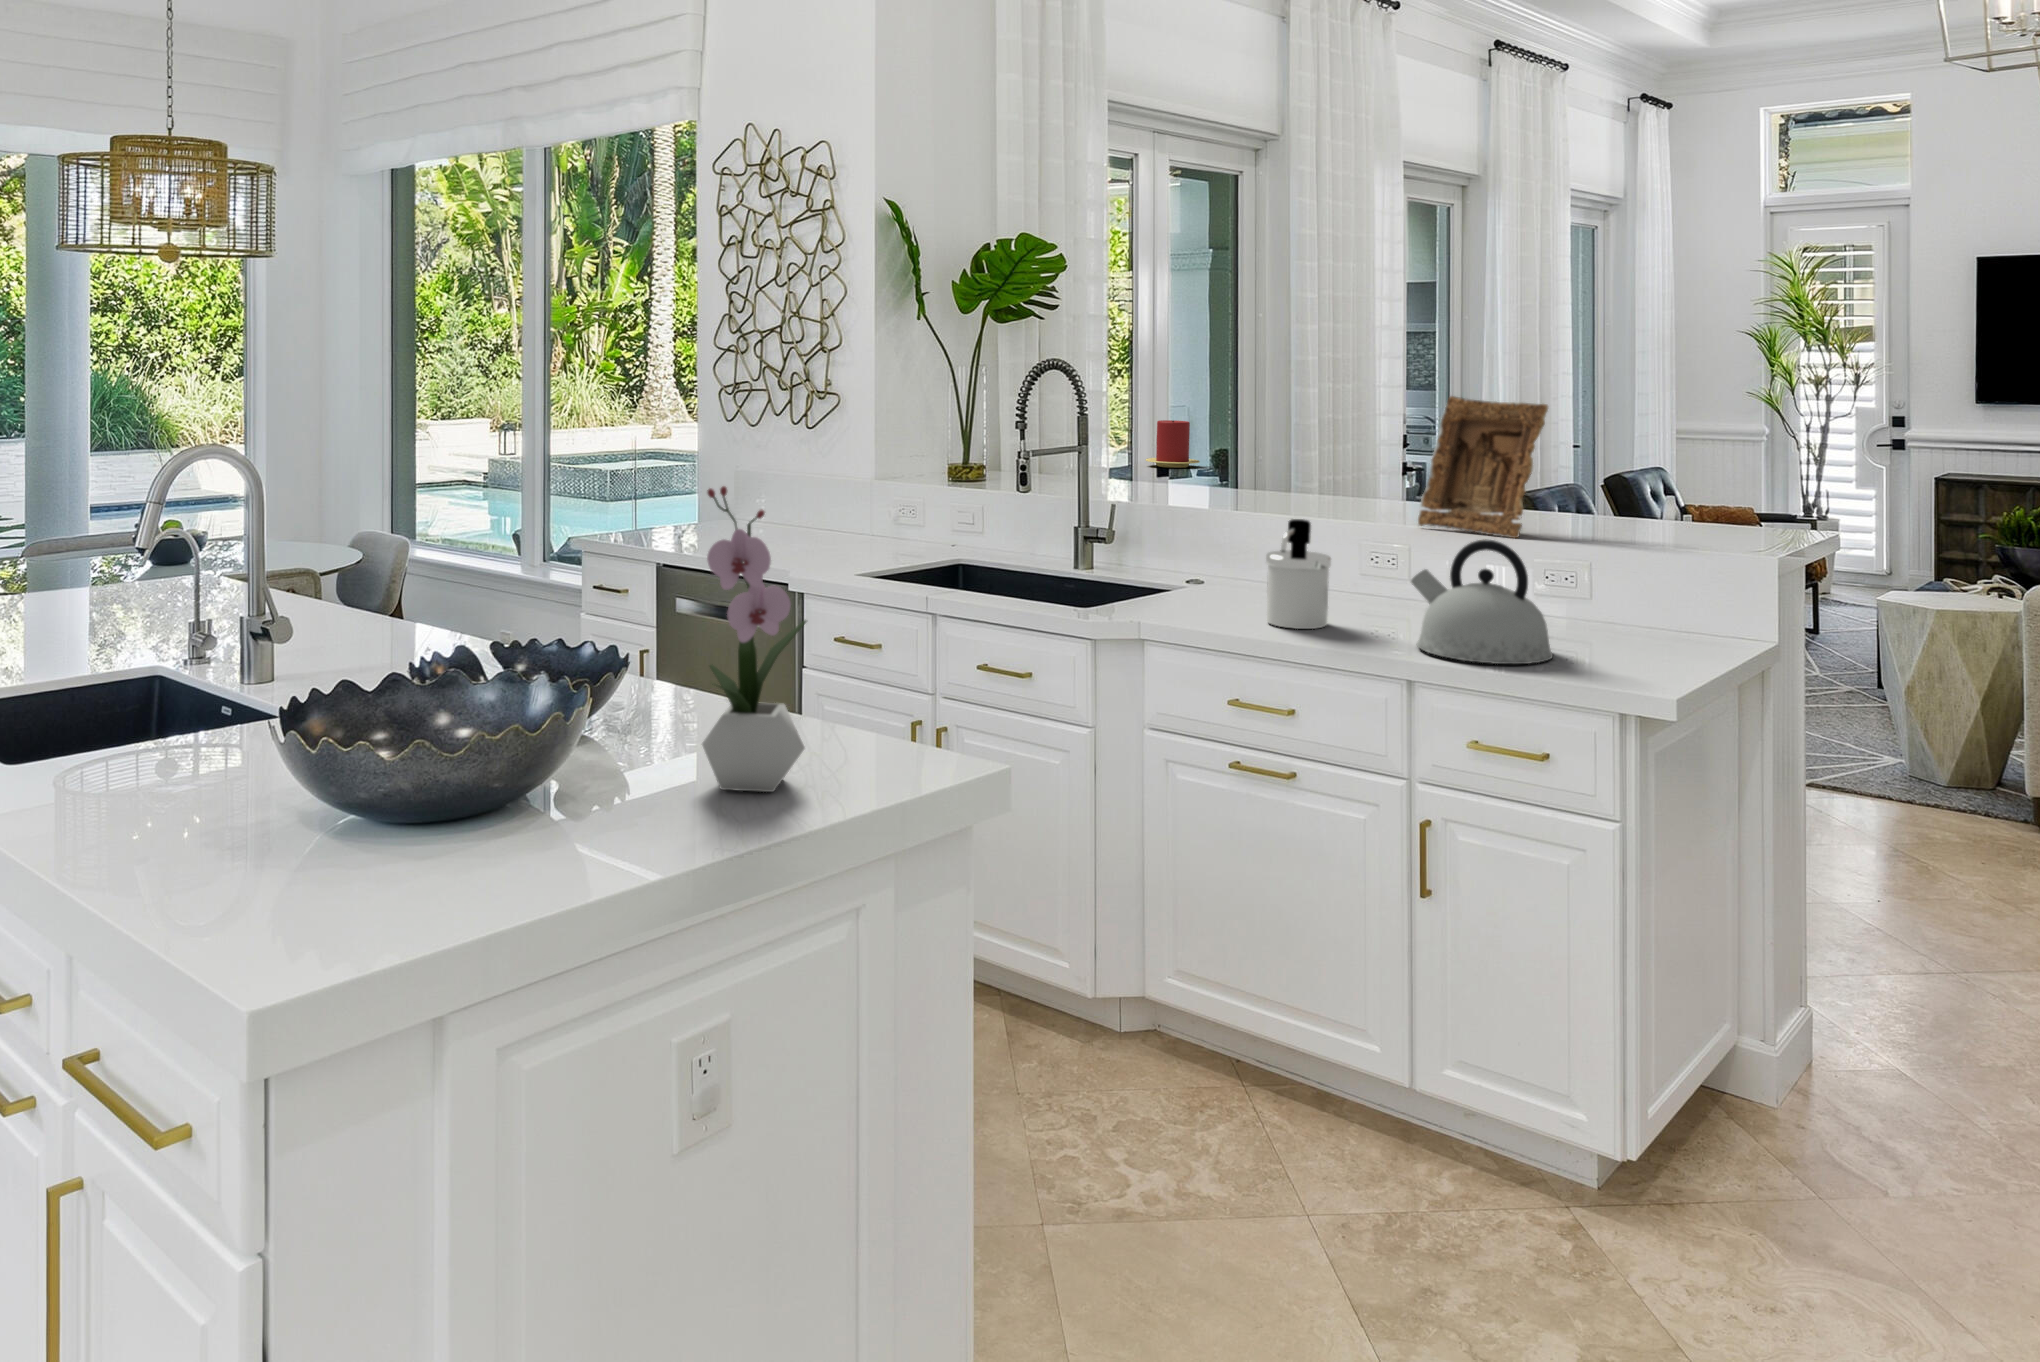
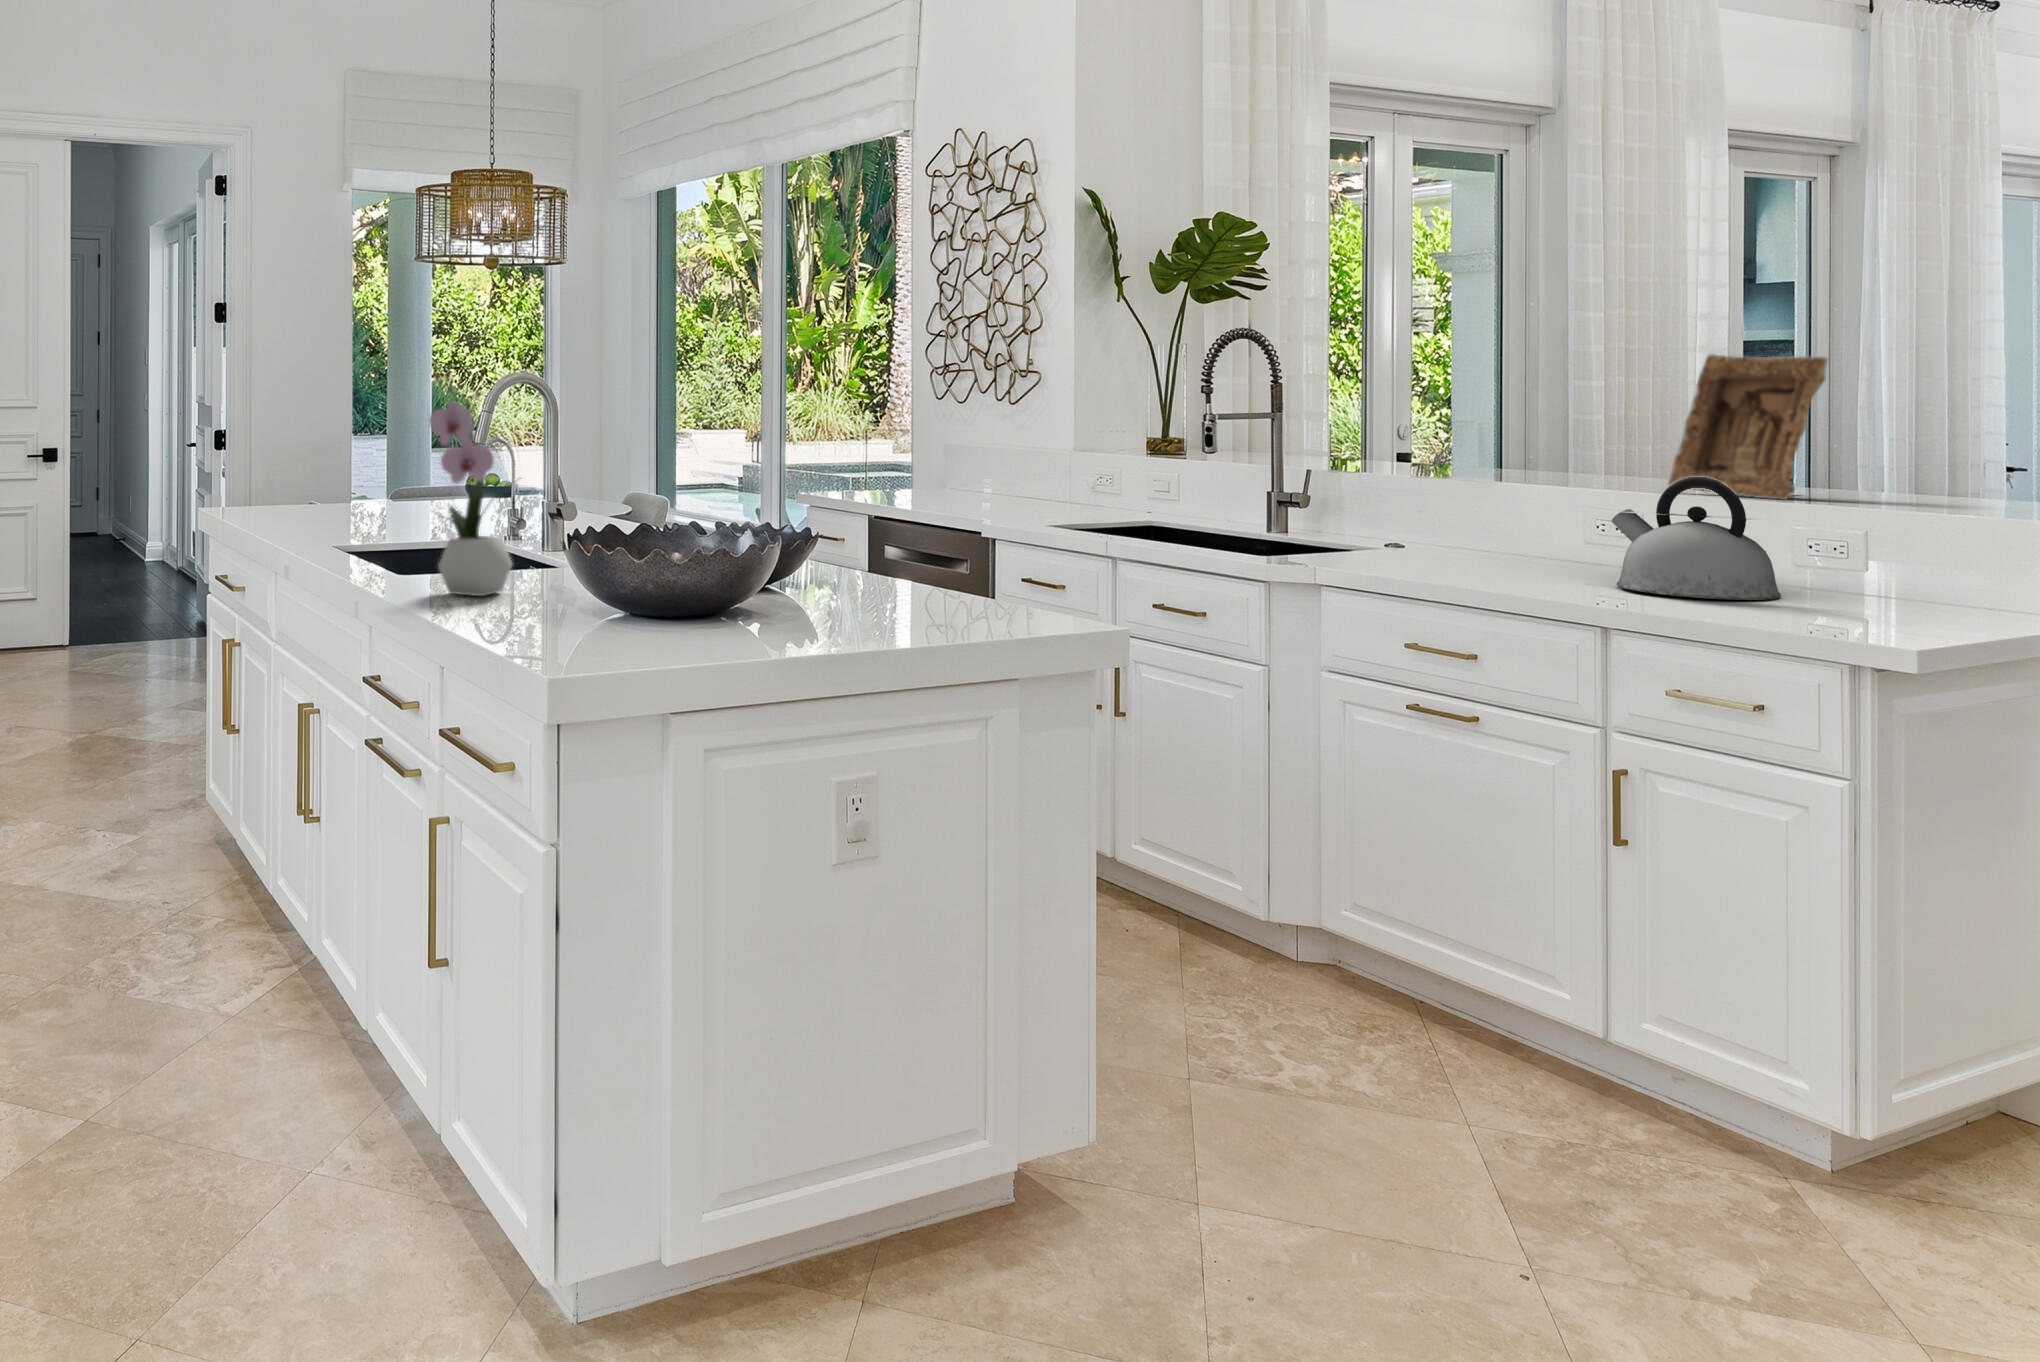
candle: present [1146,420,1200,468] -> none [1394,412,1459,461]
flower arrangement: present [702,486,806,792] -> present [429,373,521,596]
soap dispenser: present [1266,519,1331,629] -> none [1456,465,1529,572]

